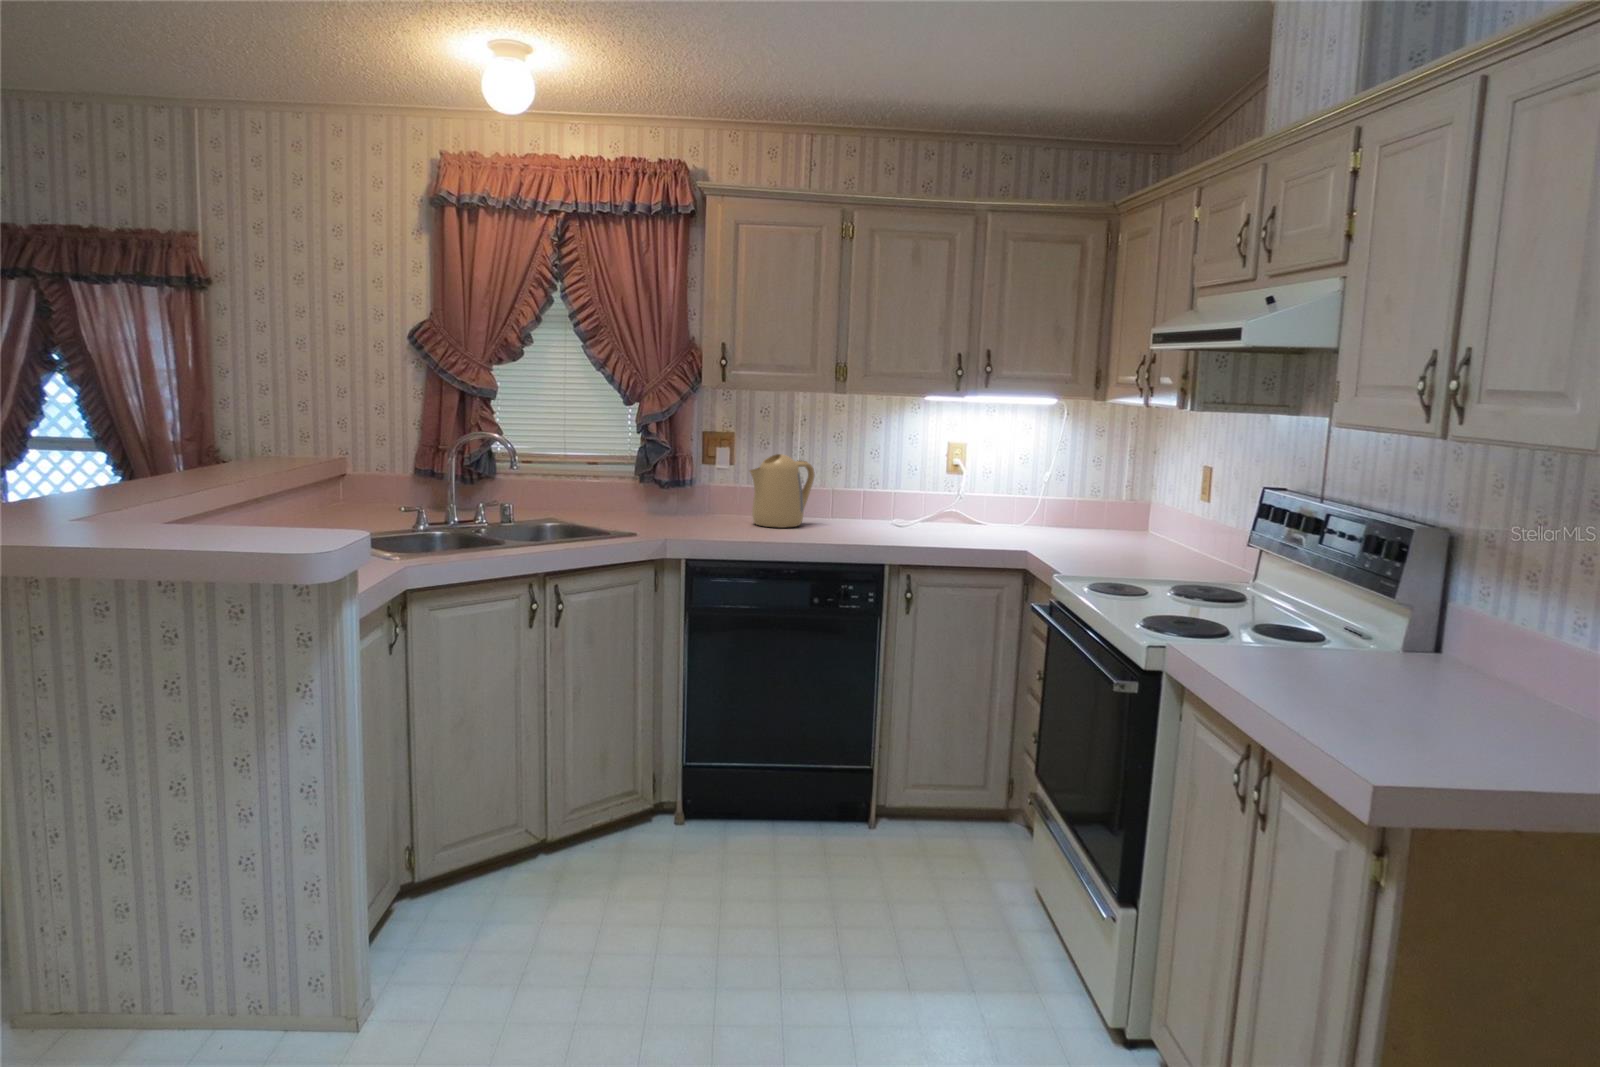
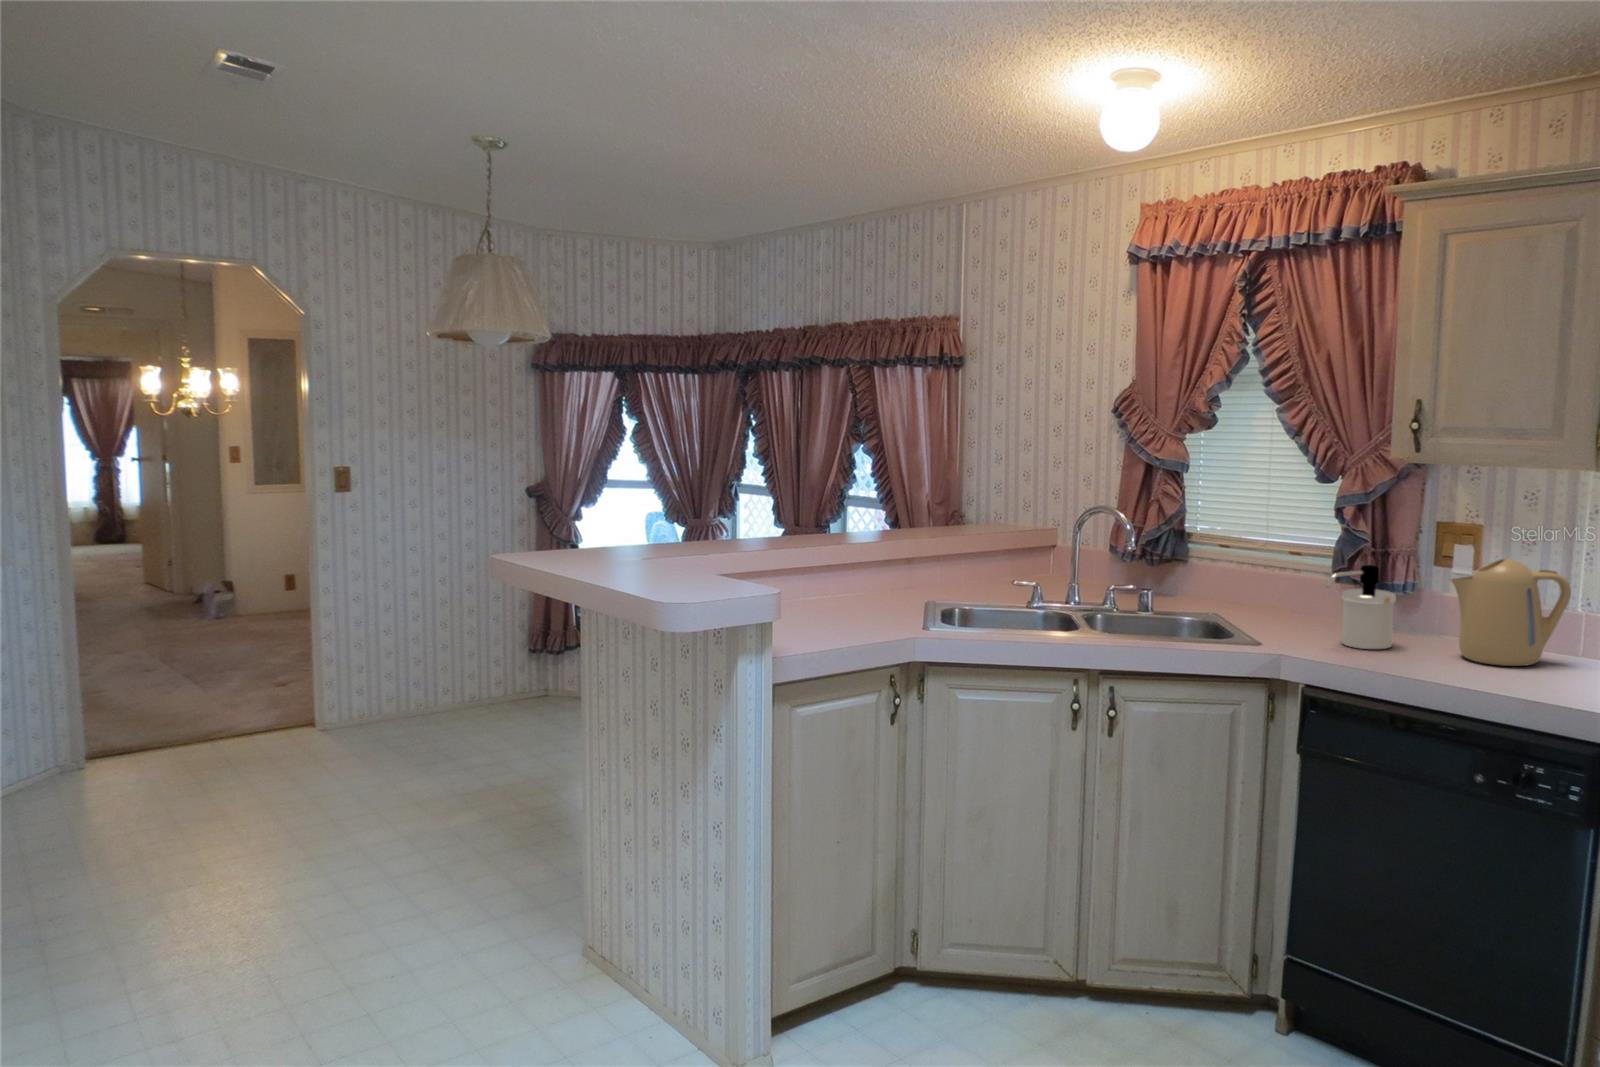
soap dispenser: none [675,464,712,527] -> present [1326,565,1396,649]

